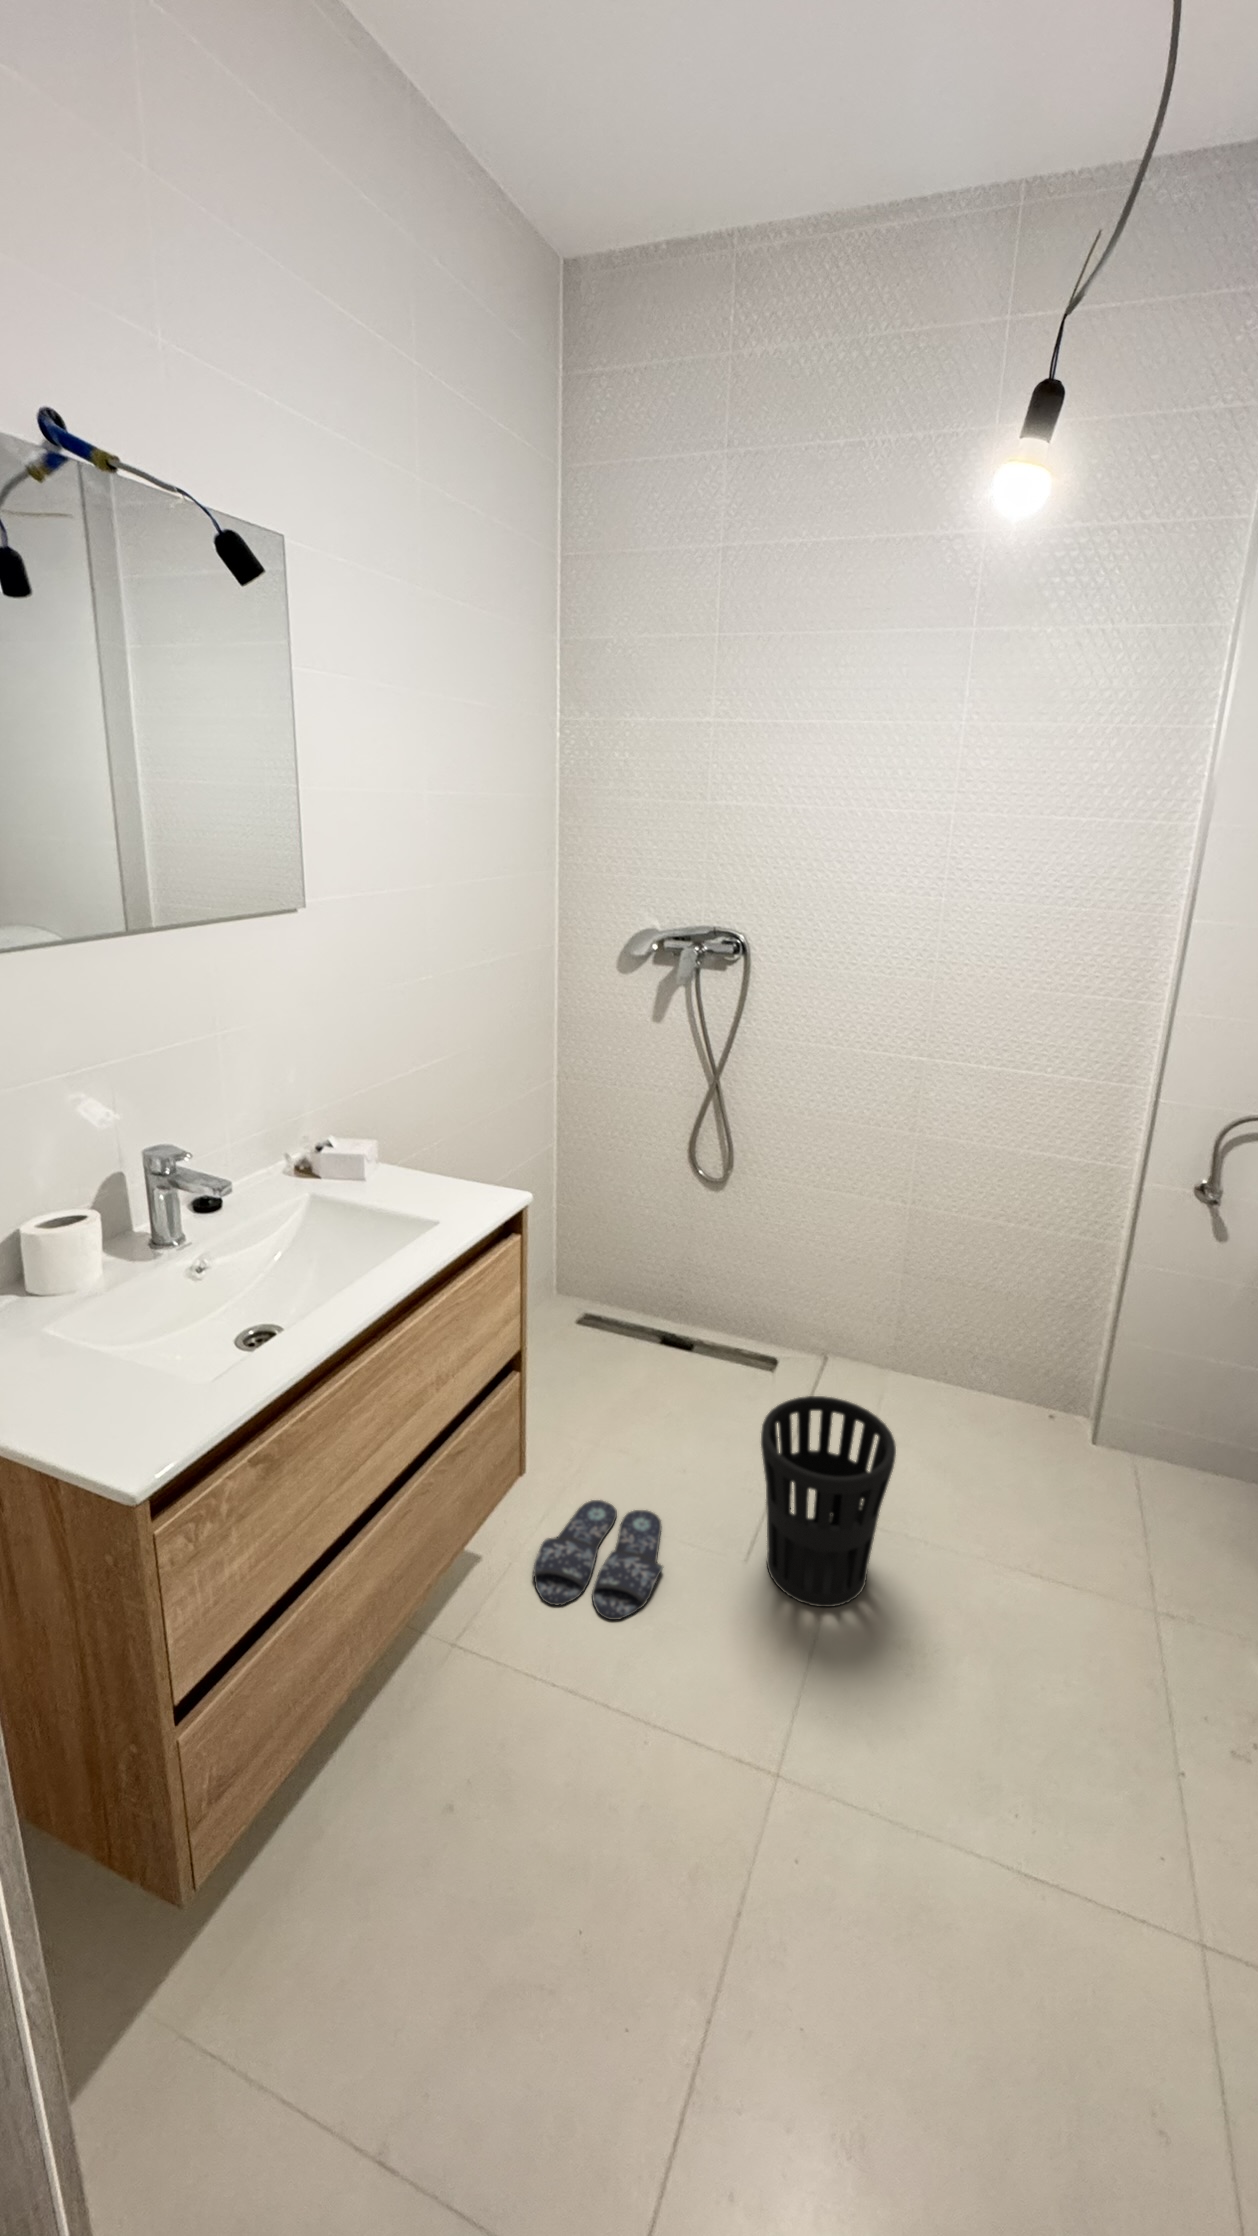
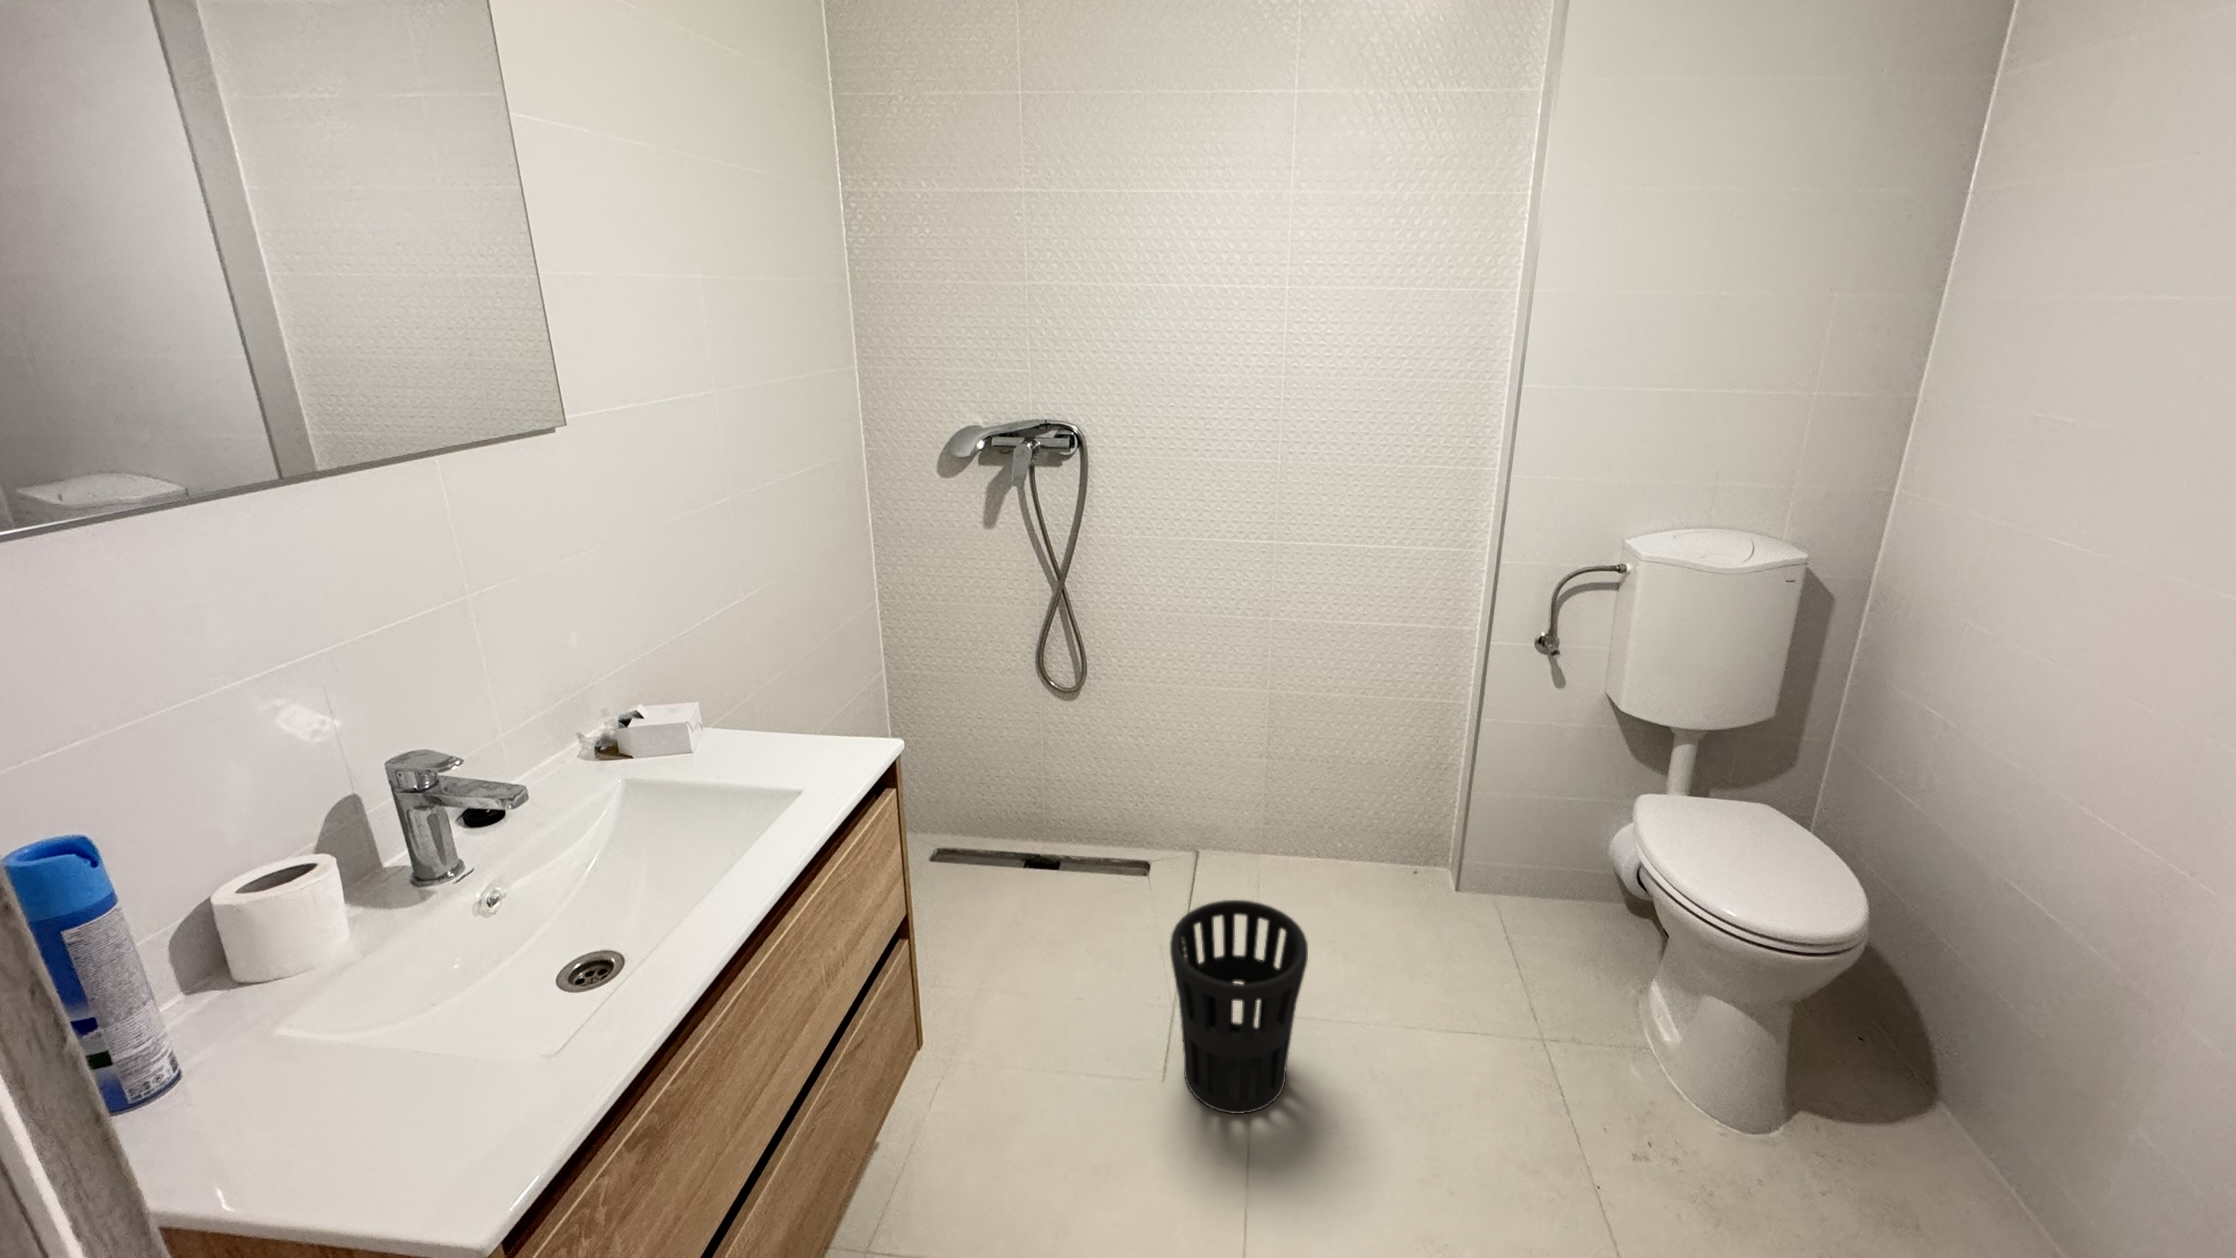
slippers: present [533,1500,663,1620] -> none [940,1053,1082,1182]

